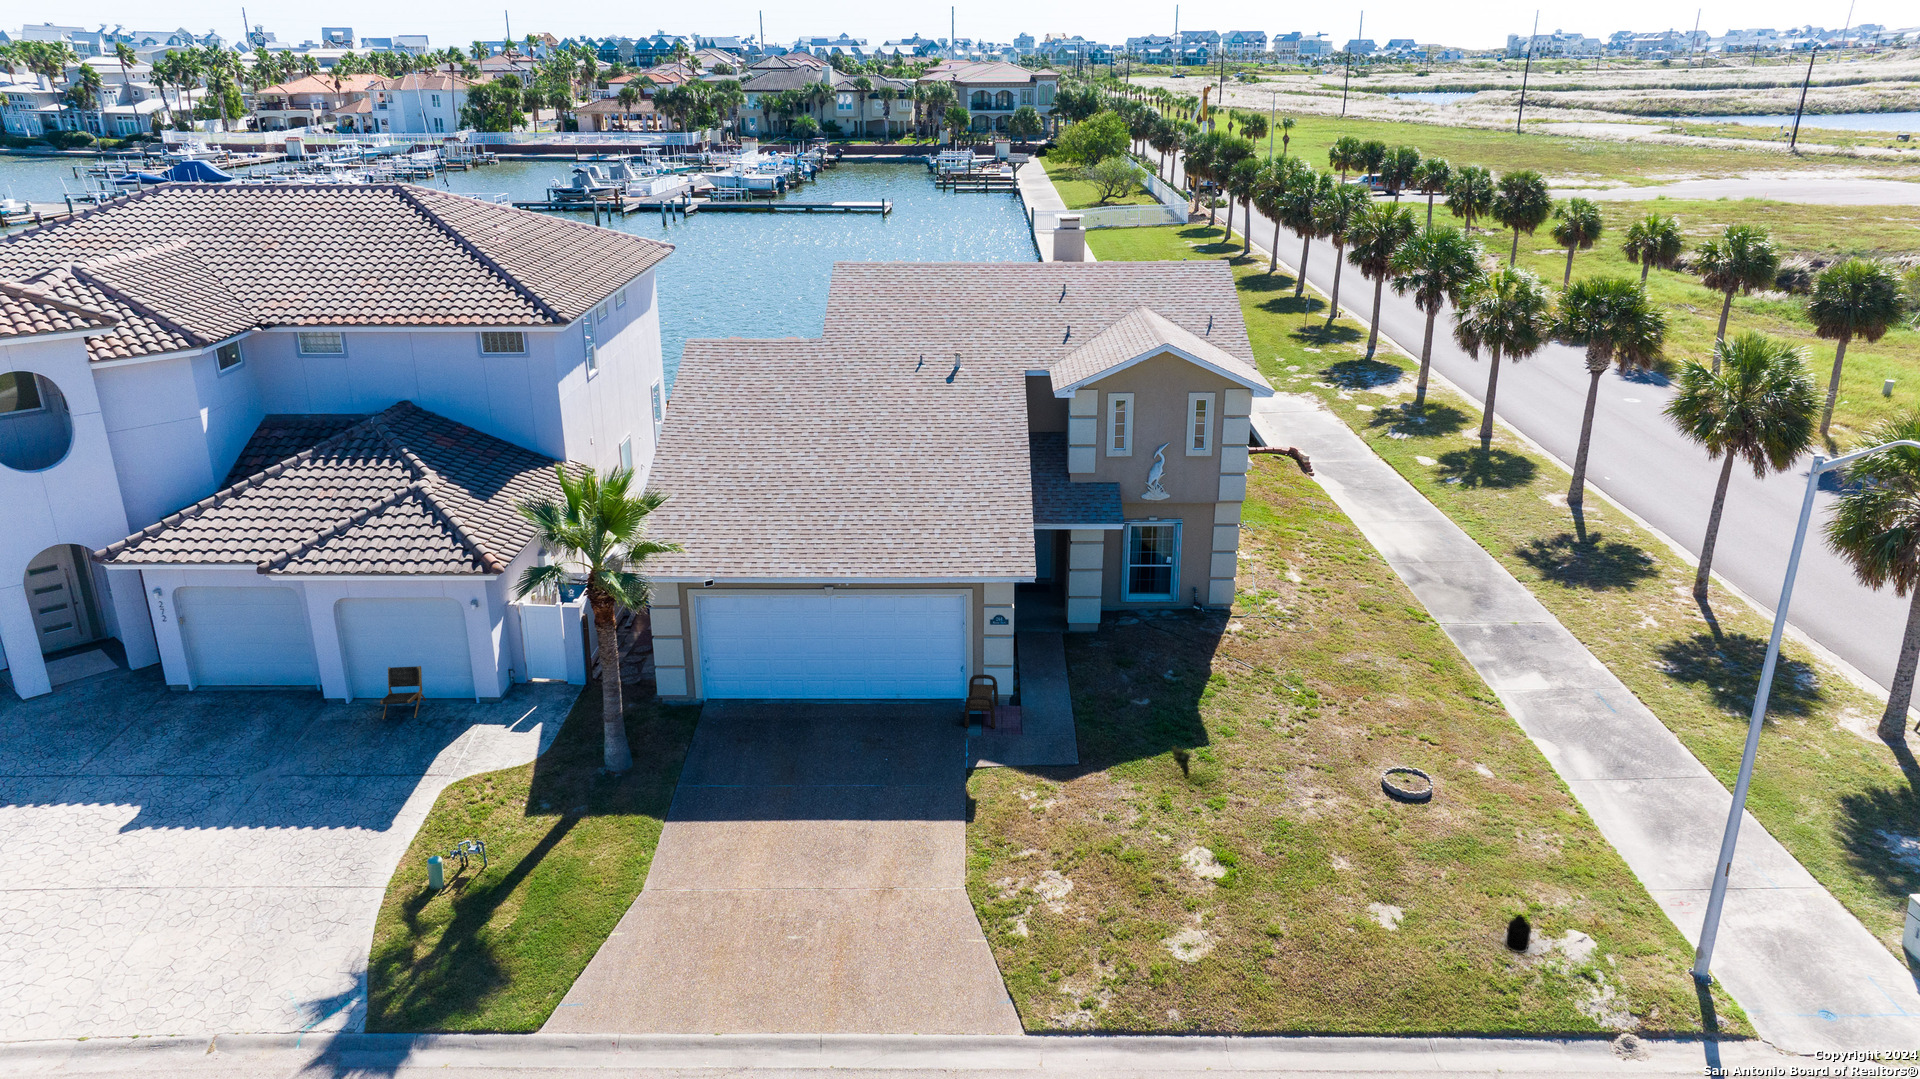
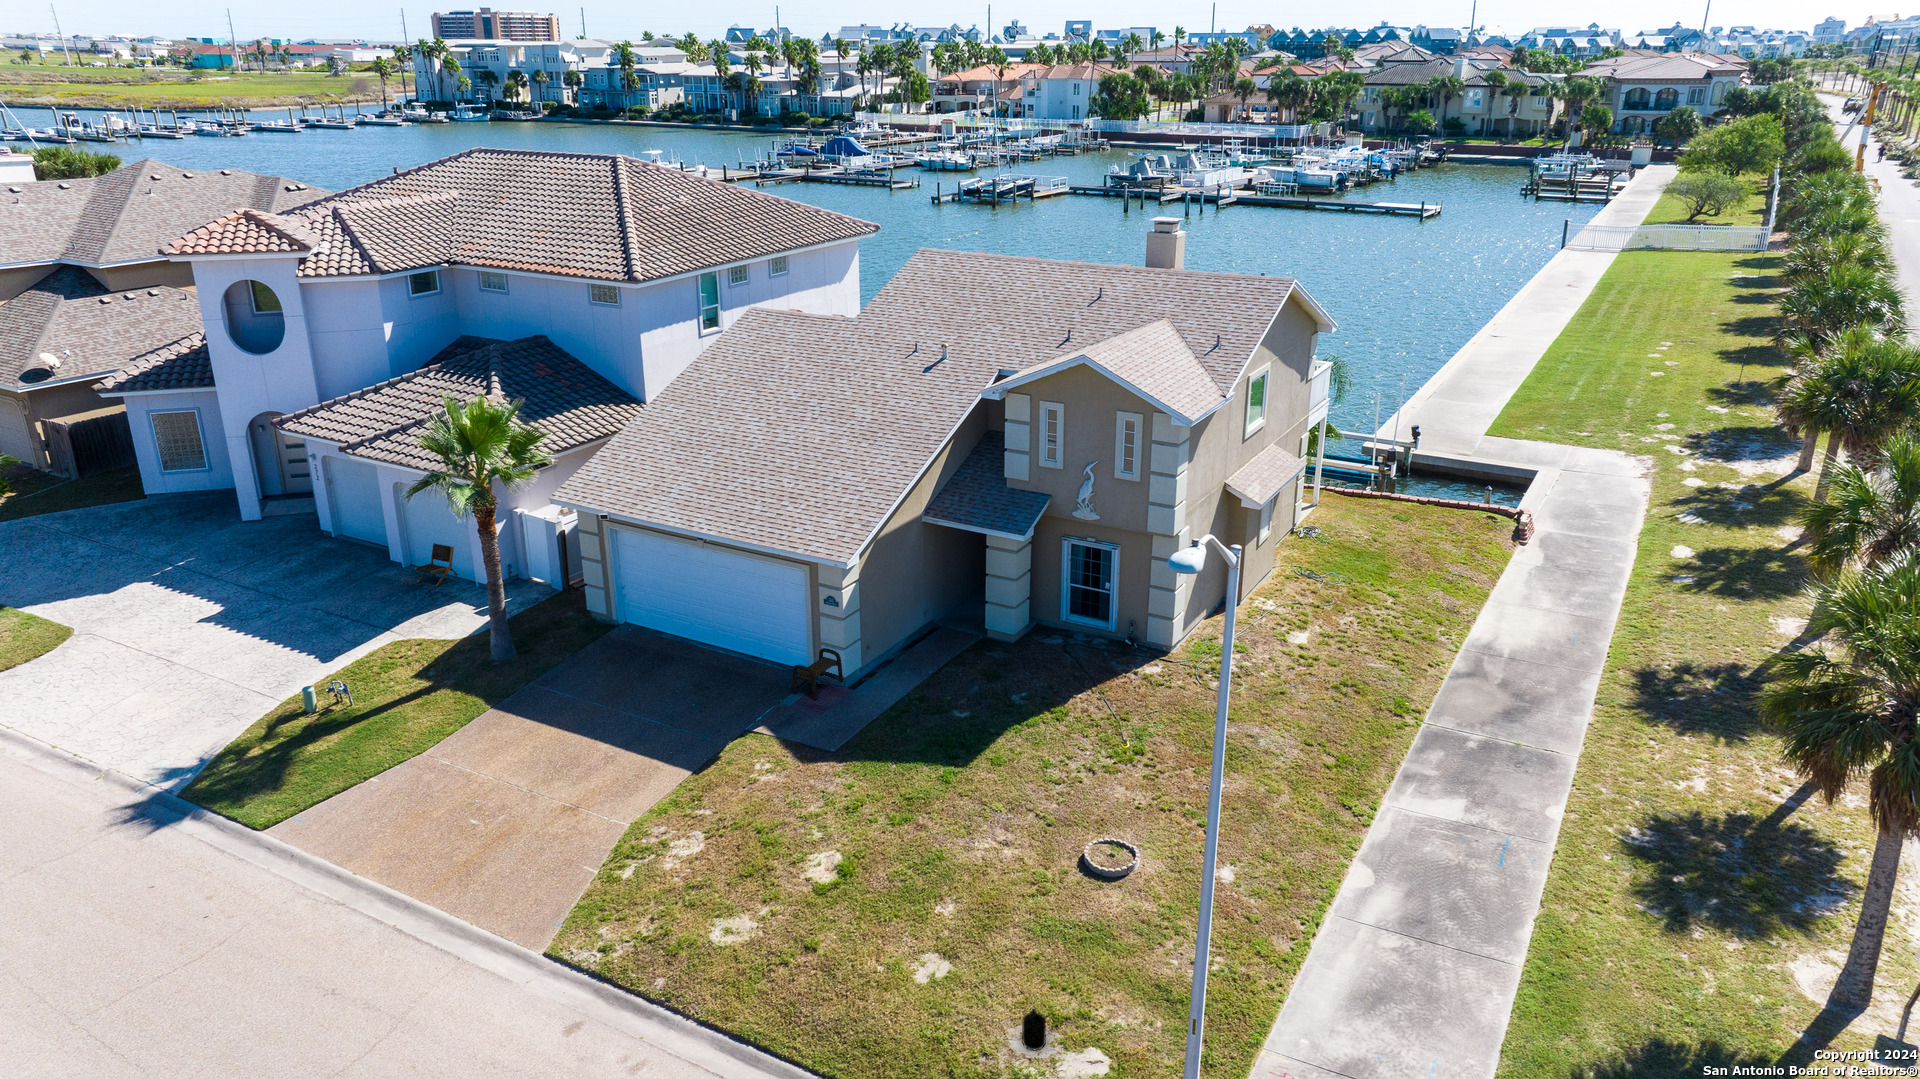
potted plant: present [1172,747,1191,777] -> none [906,753,928,788]

